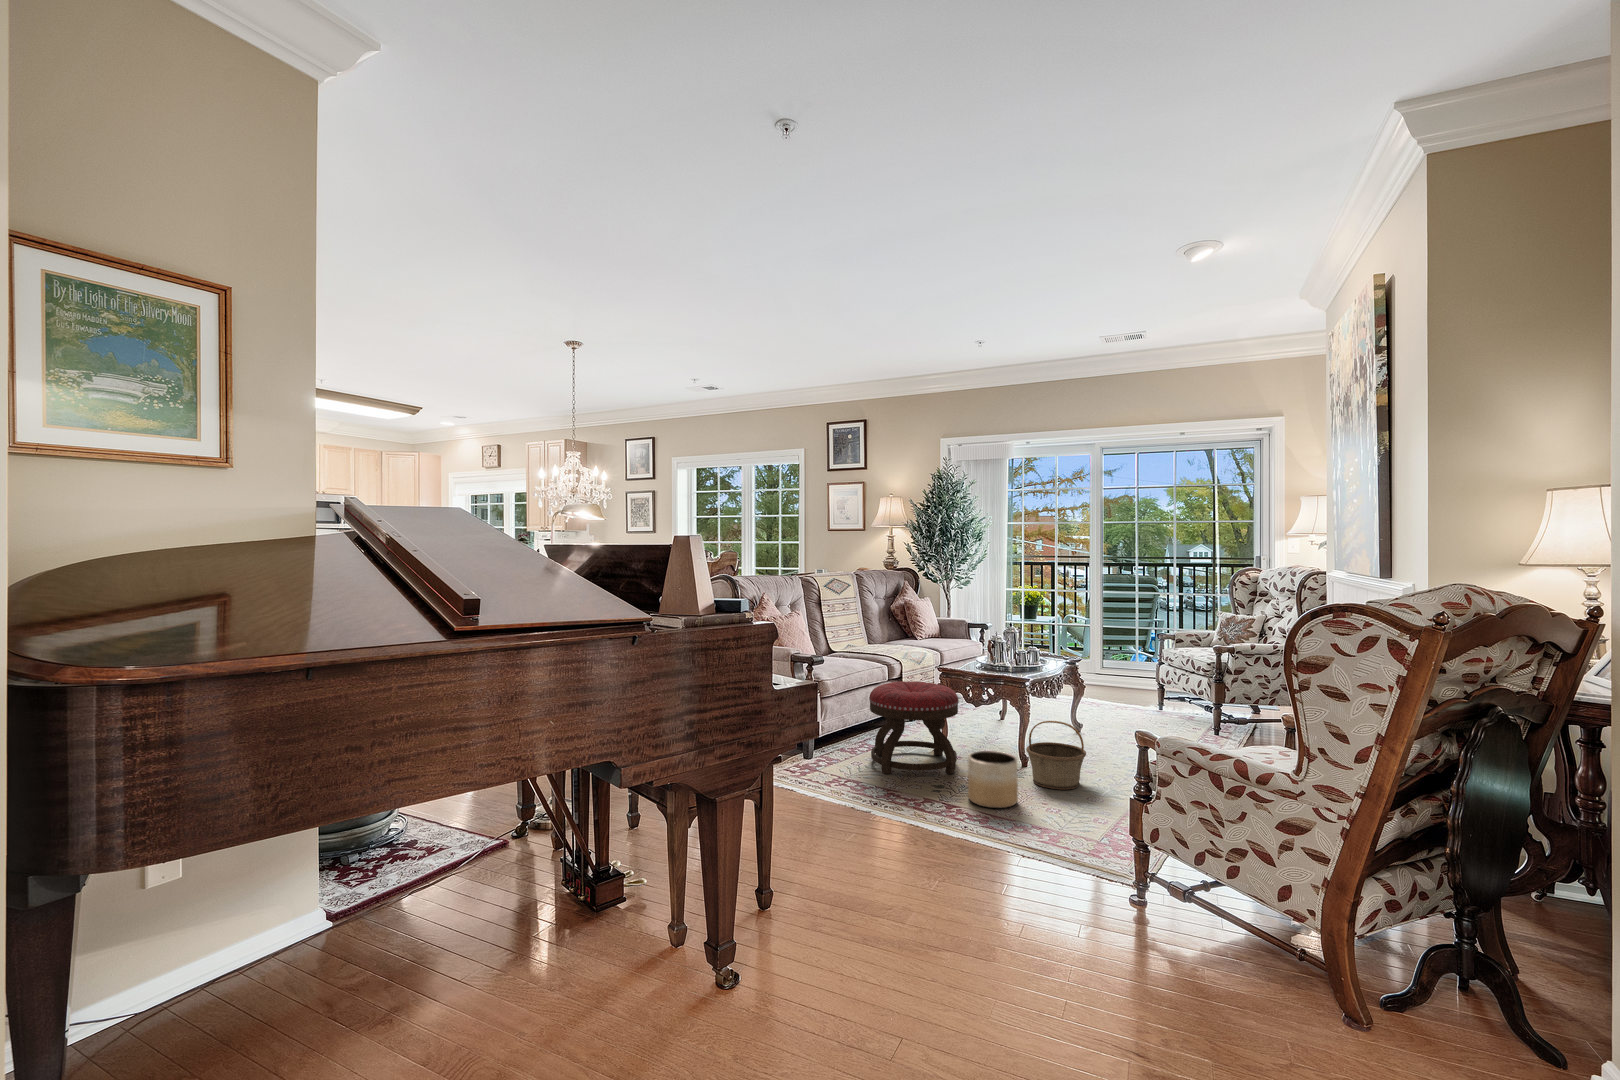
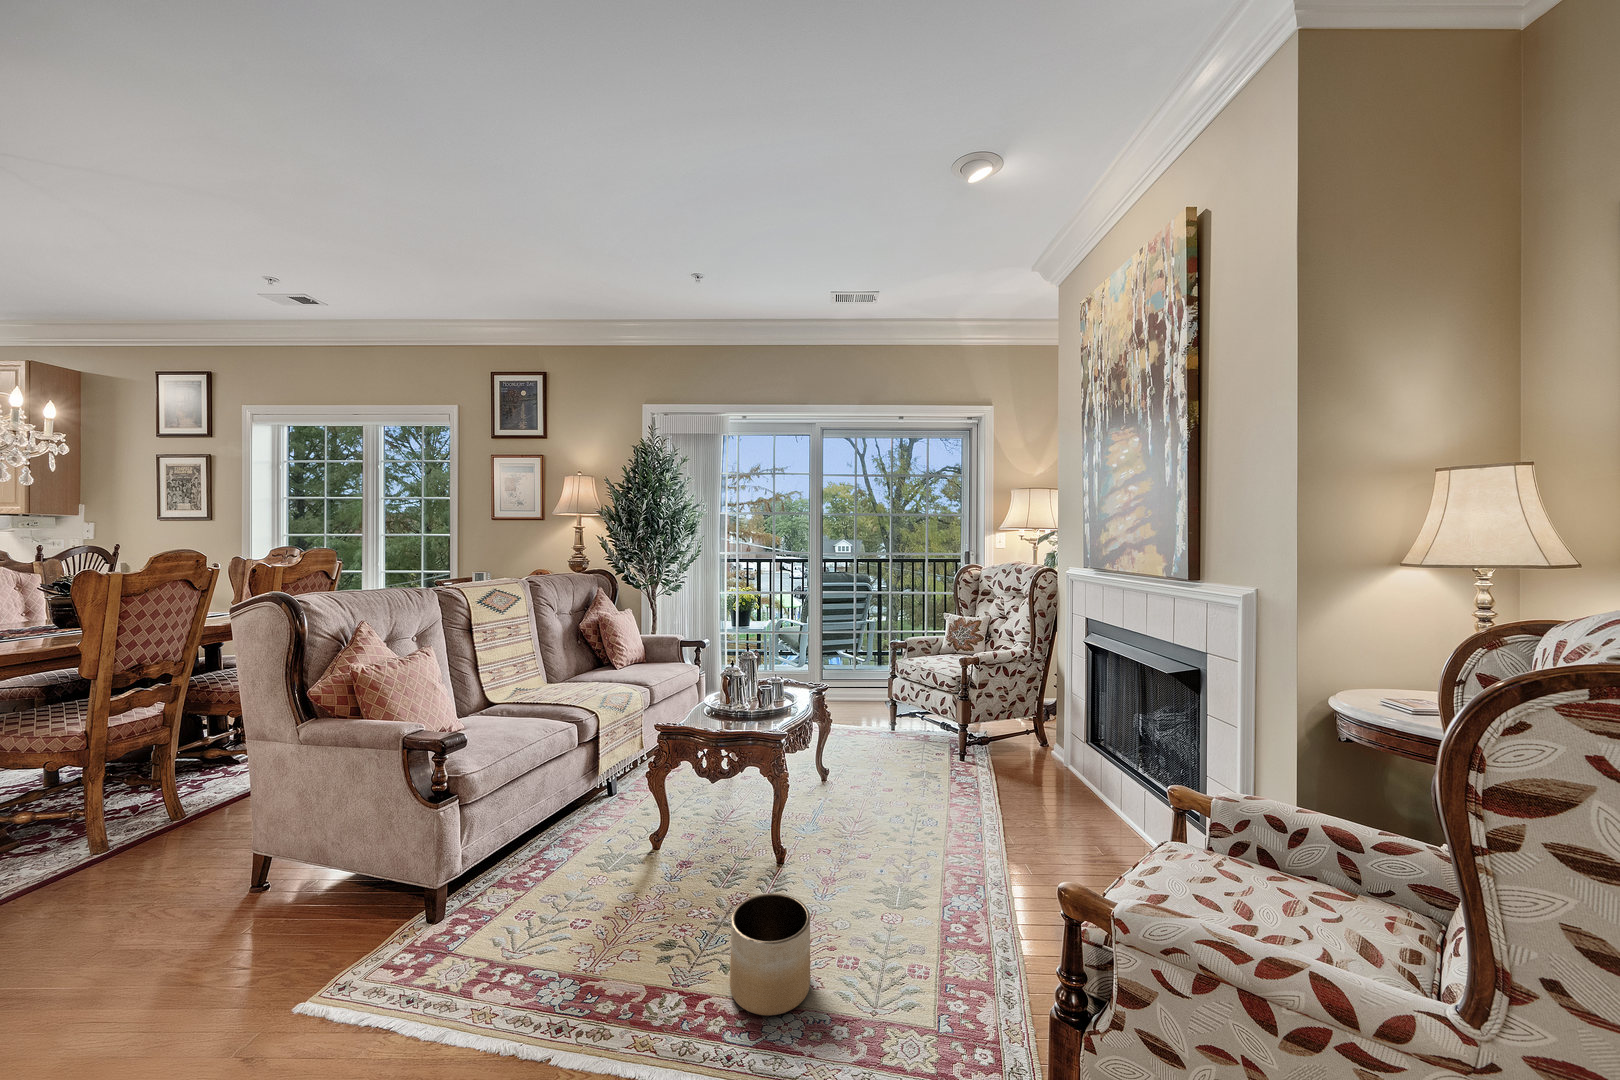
ottoman: present [869,681,959,774] -> none [549,763,697,951]
basket: present [1026,721,1086,790] -> none [800,811,881,918]

